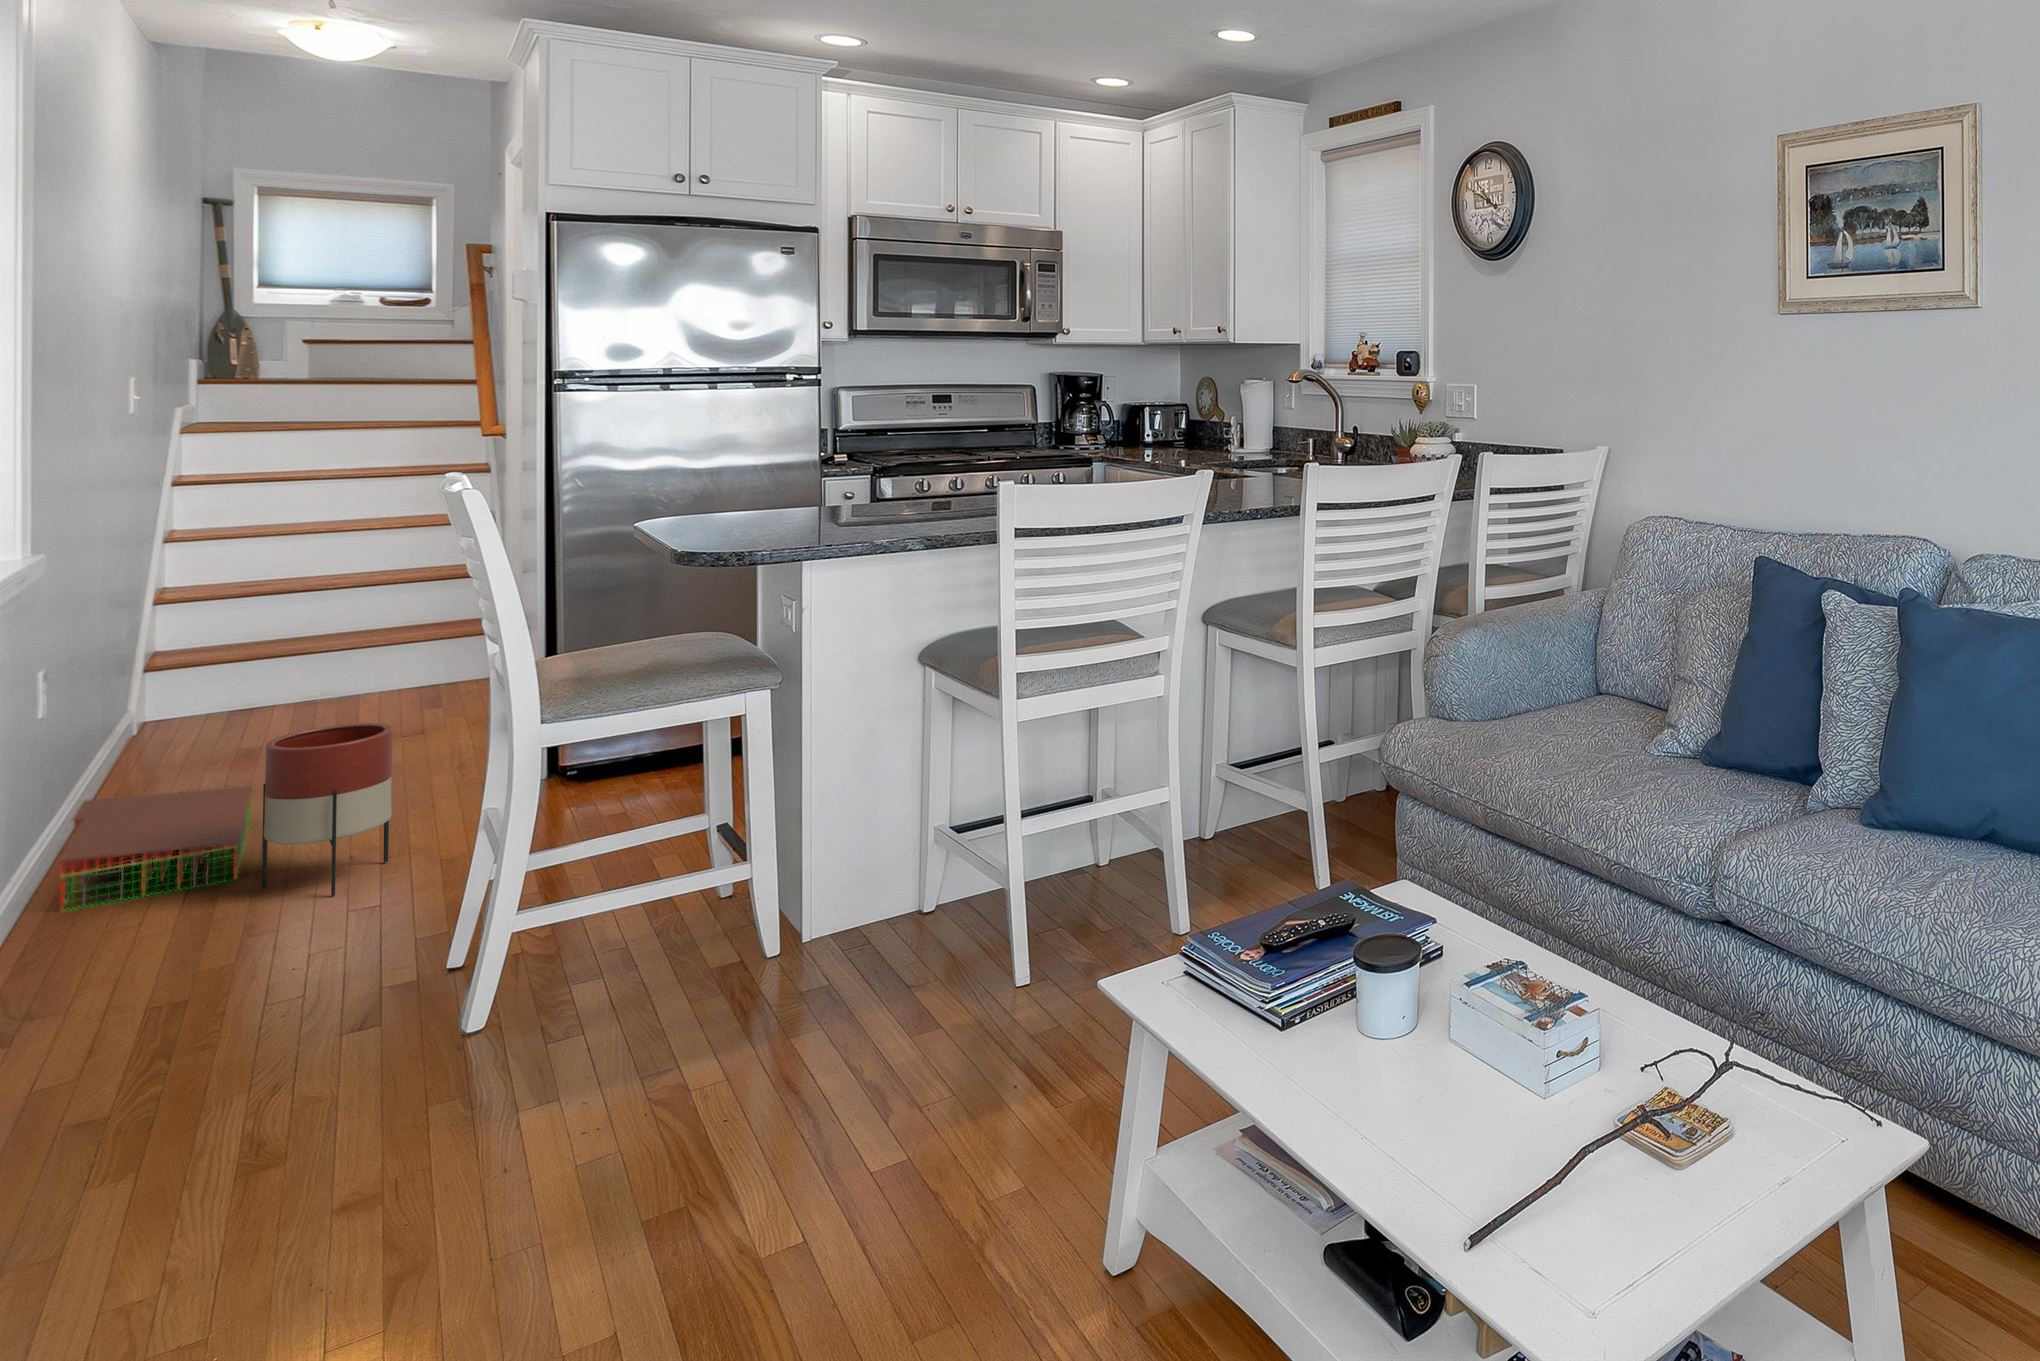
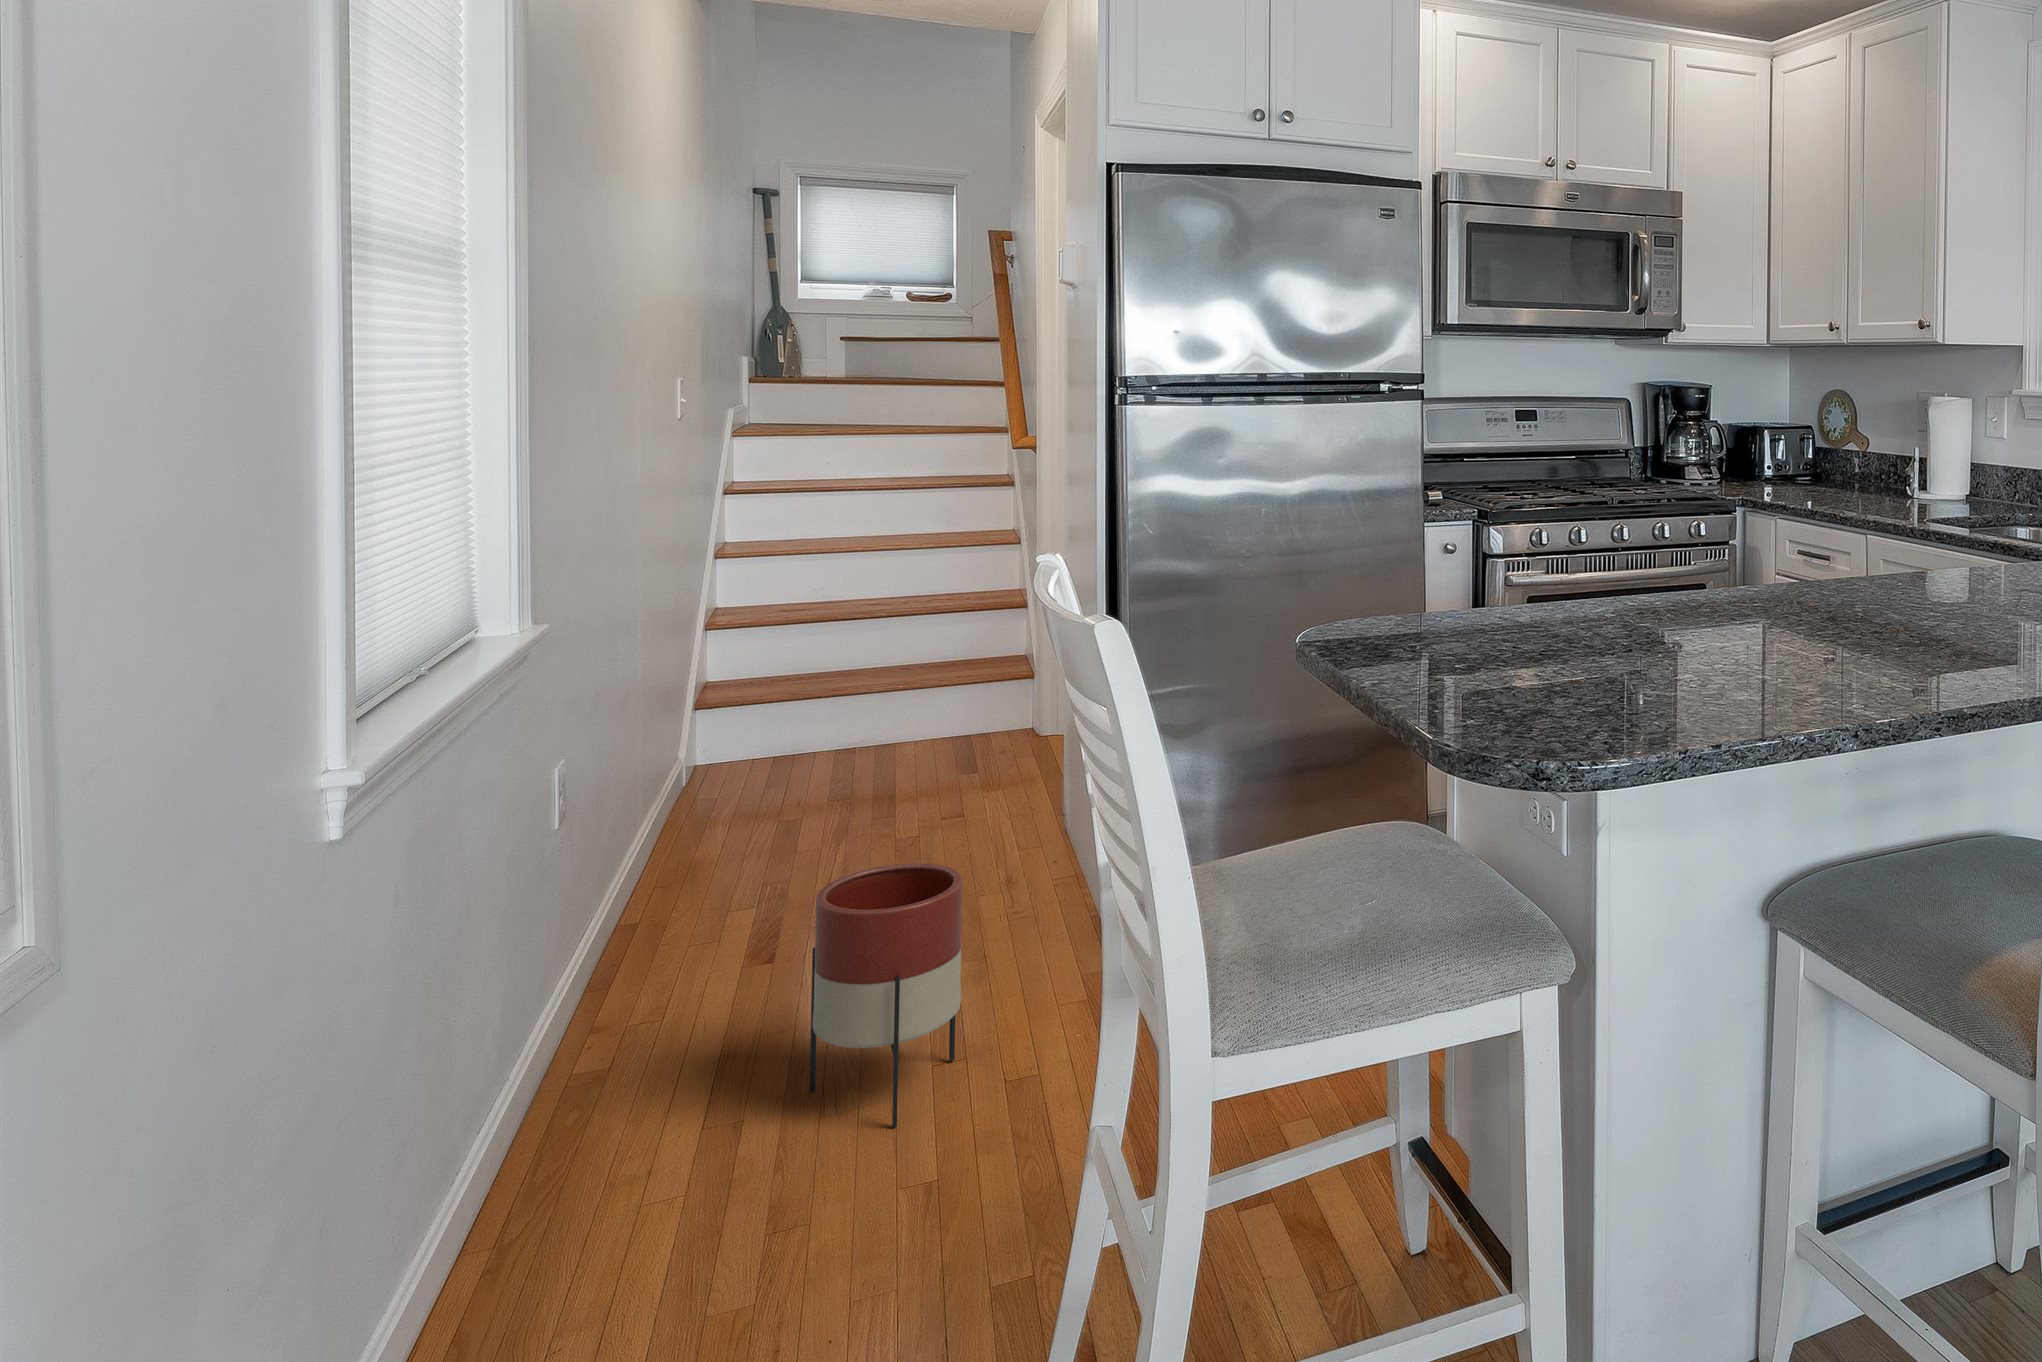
storage bin: present [59,786,252,910] -> none [582,907,798,1107]

